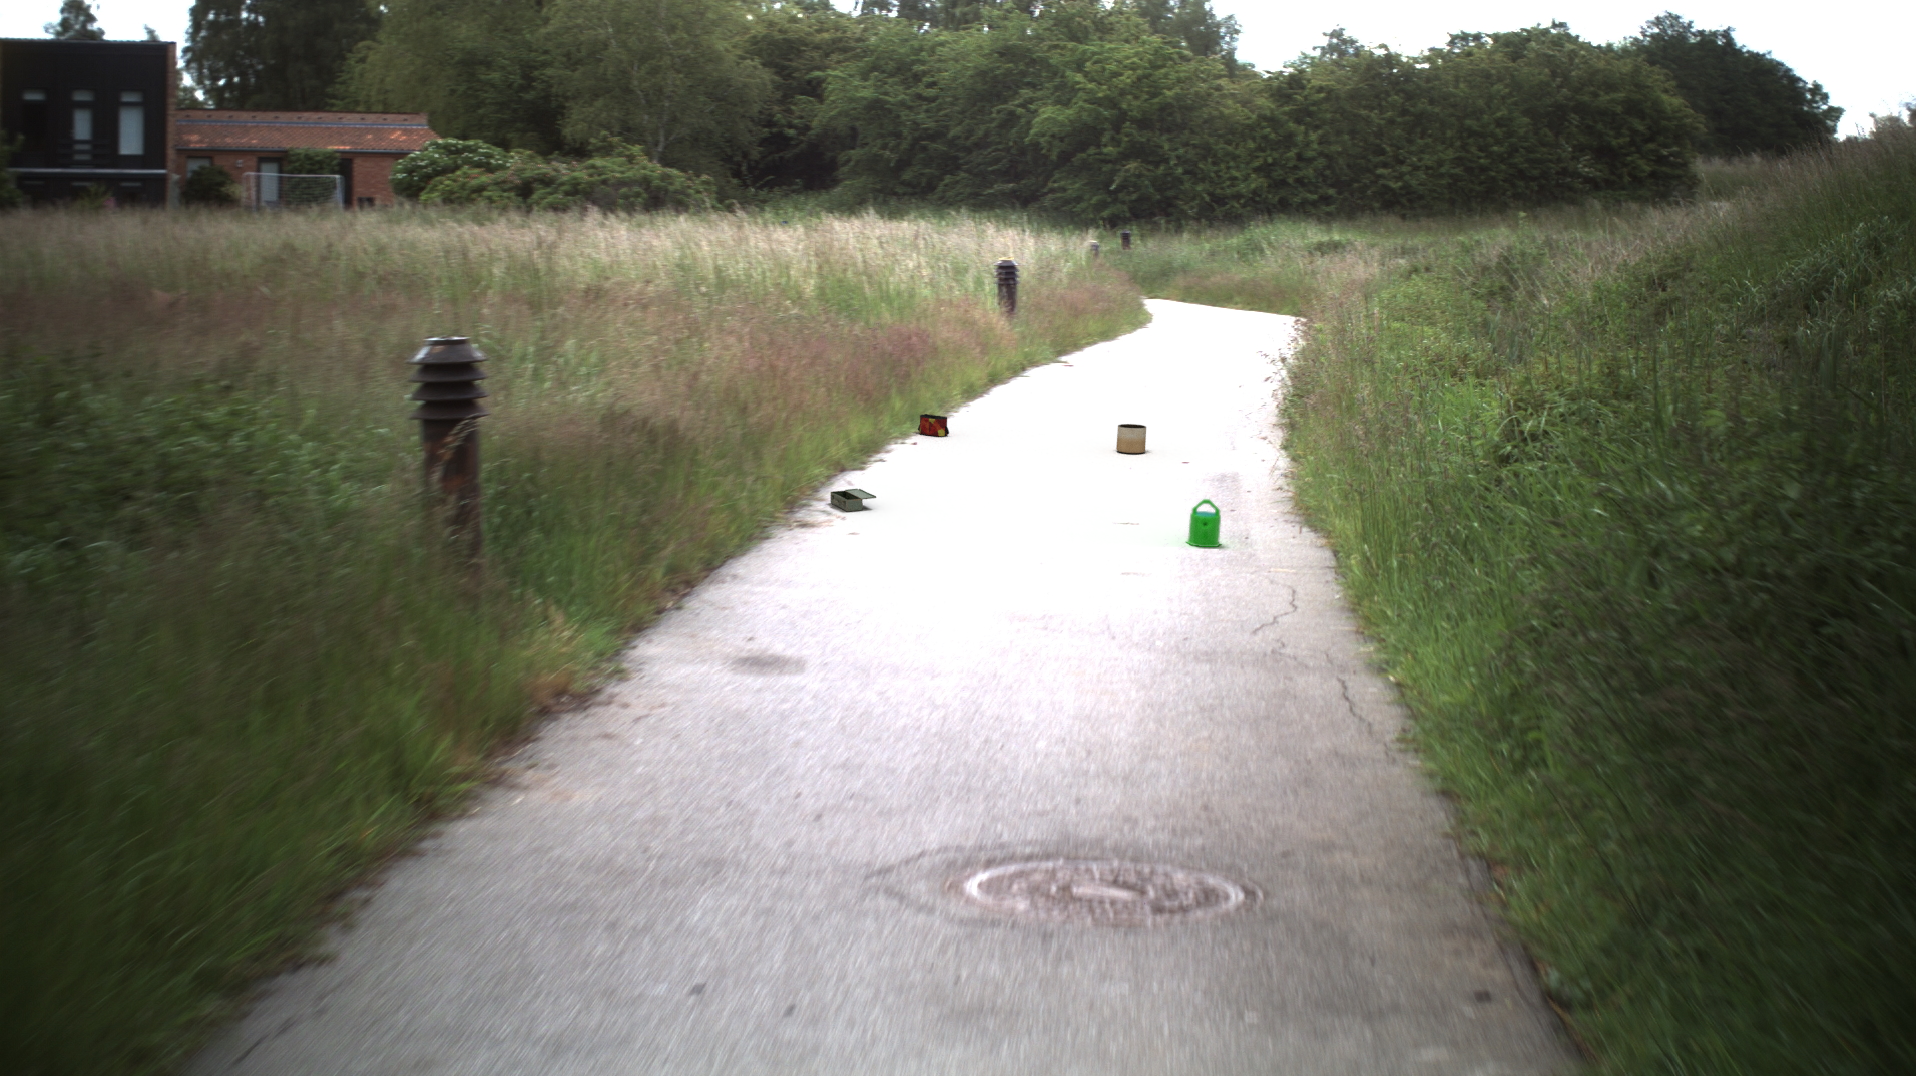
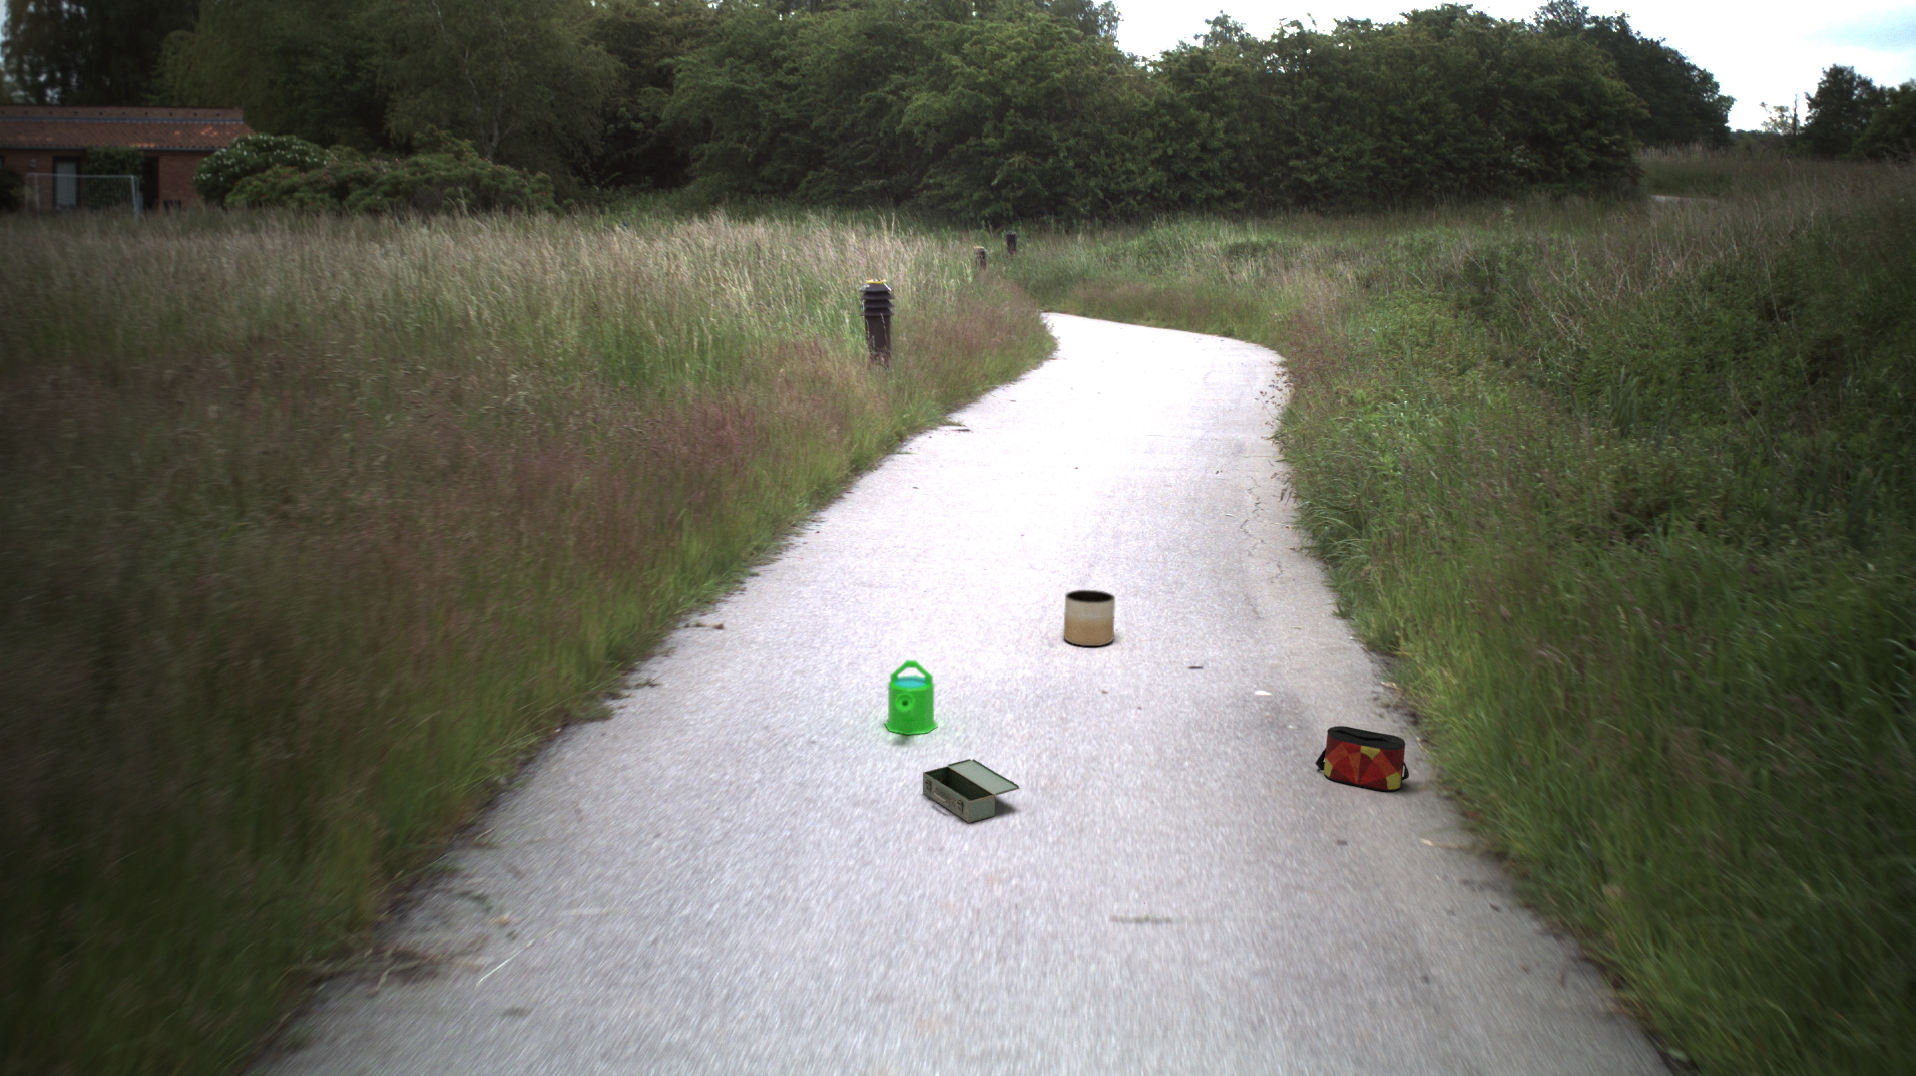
bag: present [918,414,949,437] -> present [1315,726,1409,792]
toolbox: present [830,489,876,511] -> present [923,759,1019,823]
watering can: present [1187,499,1221,547] -> present [885,660,937,735]

